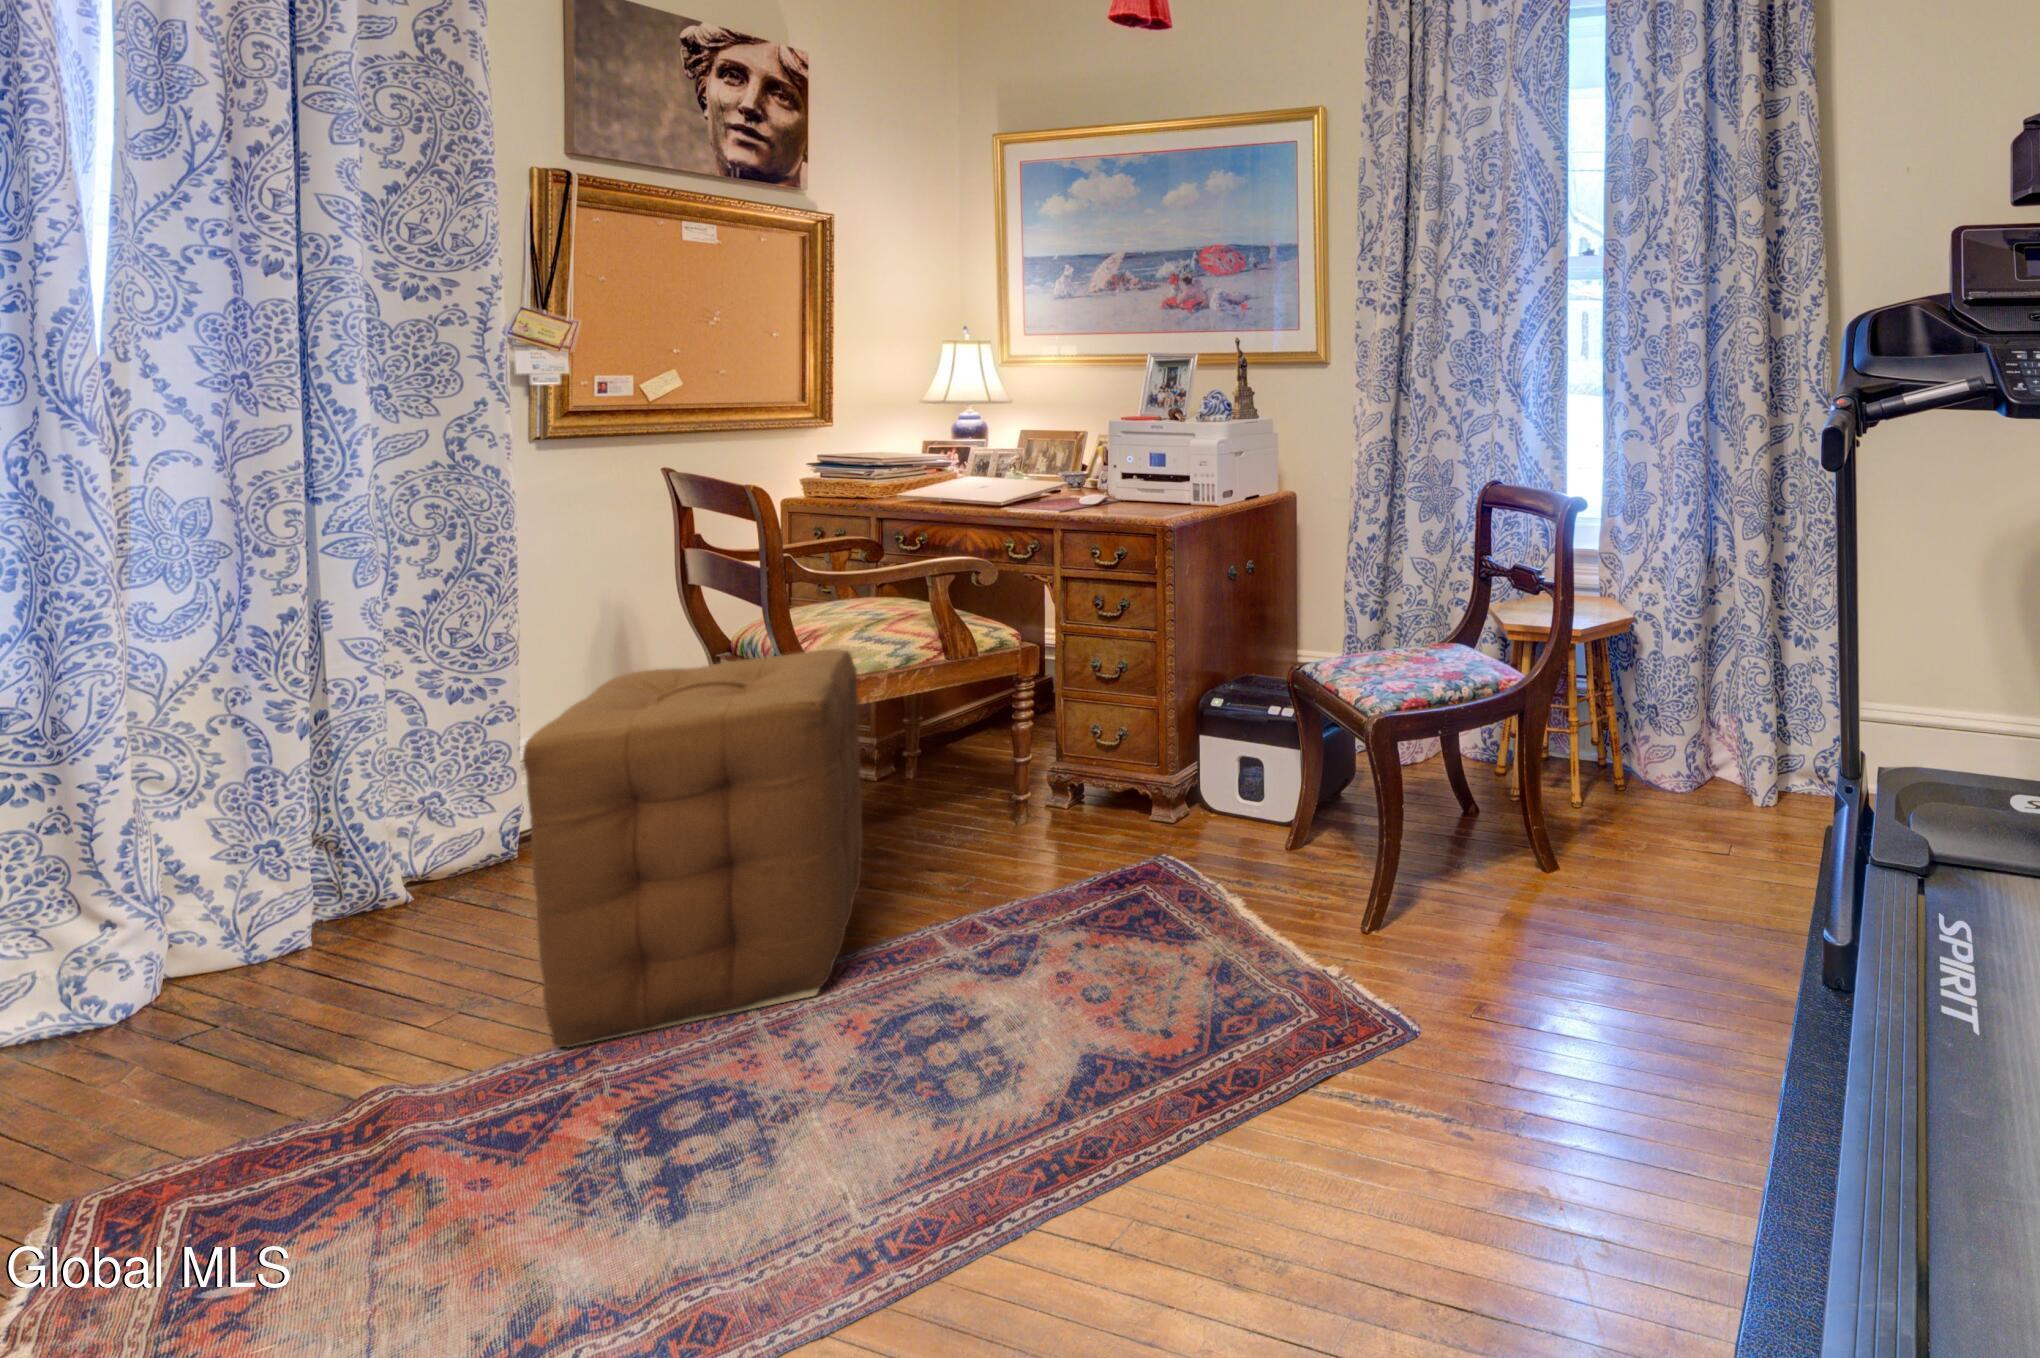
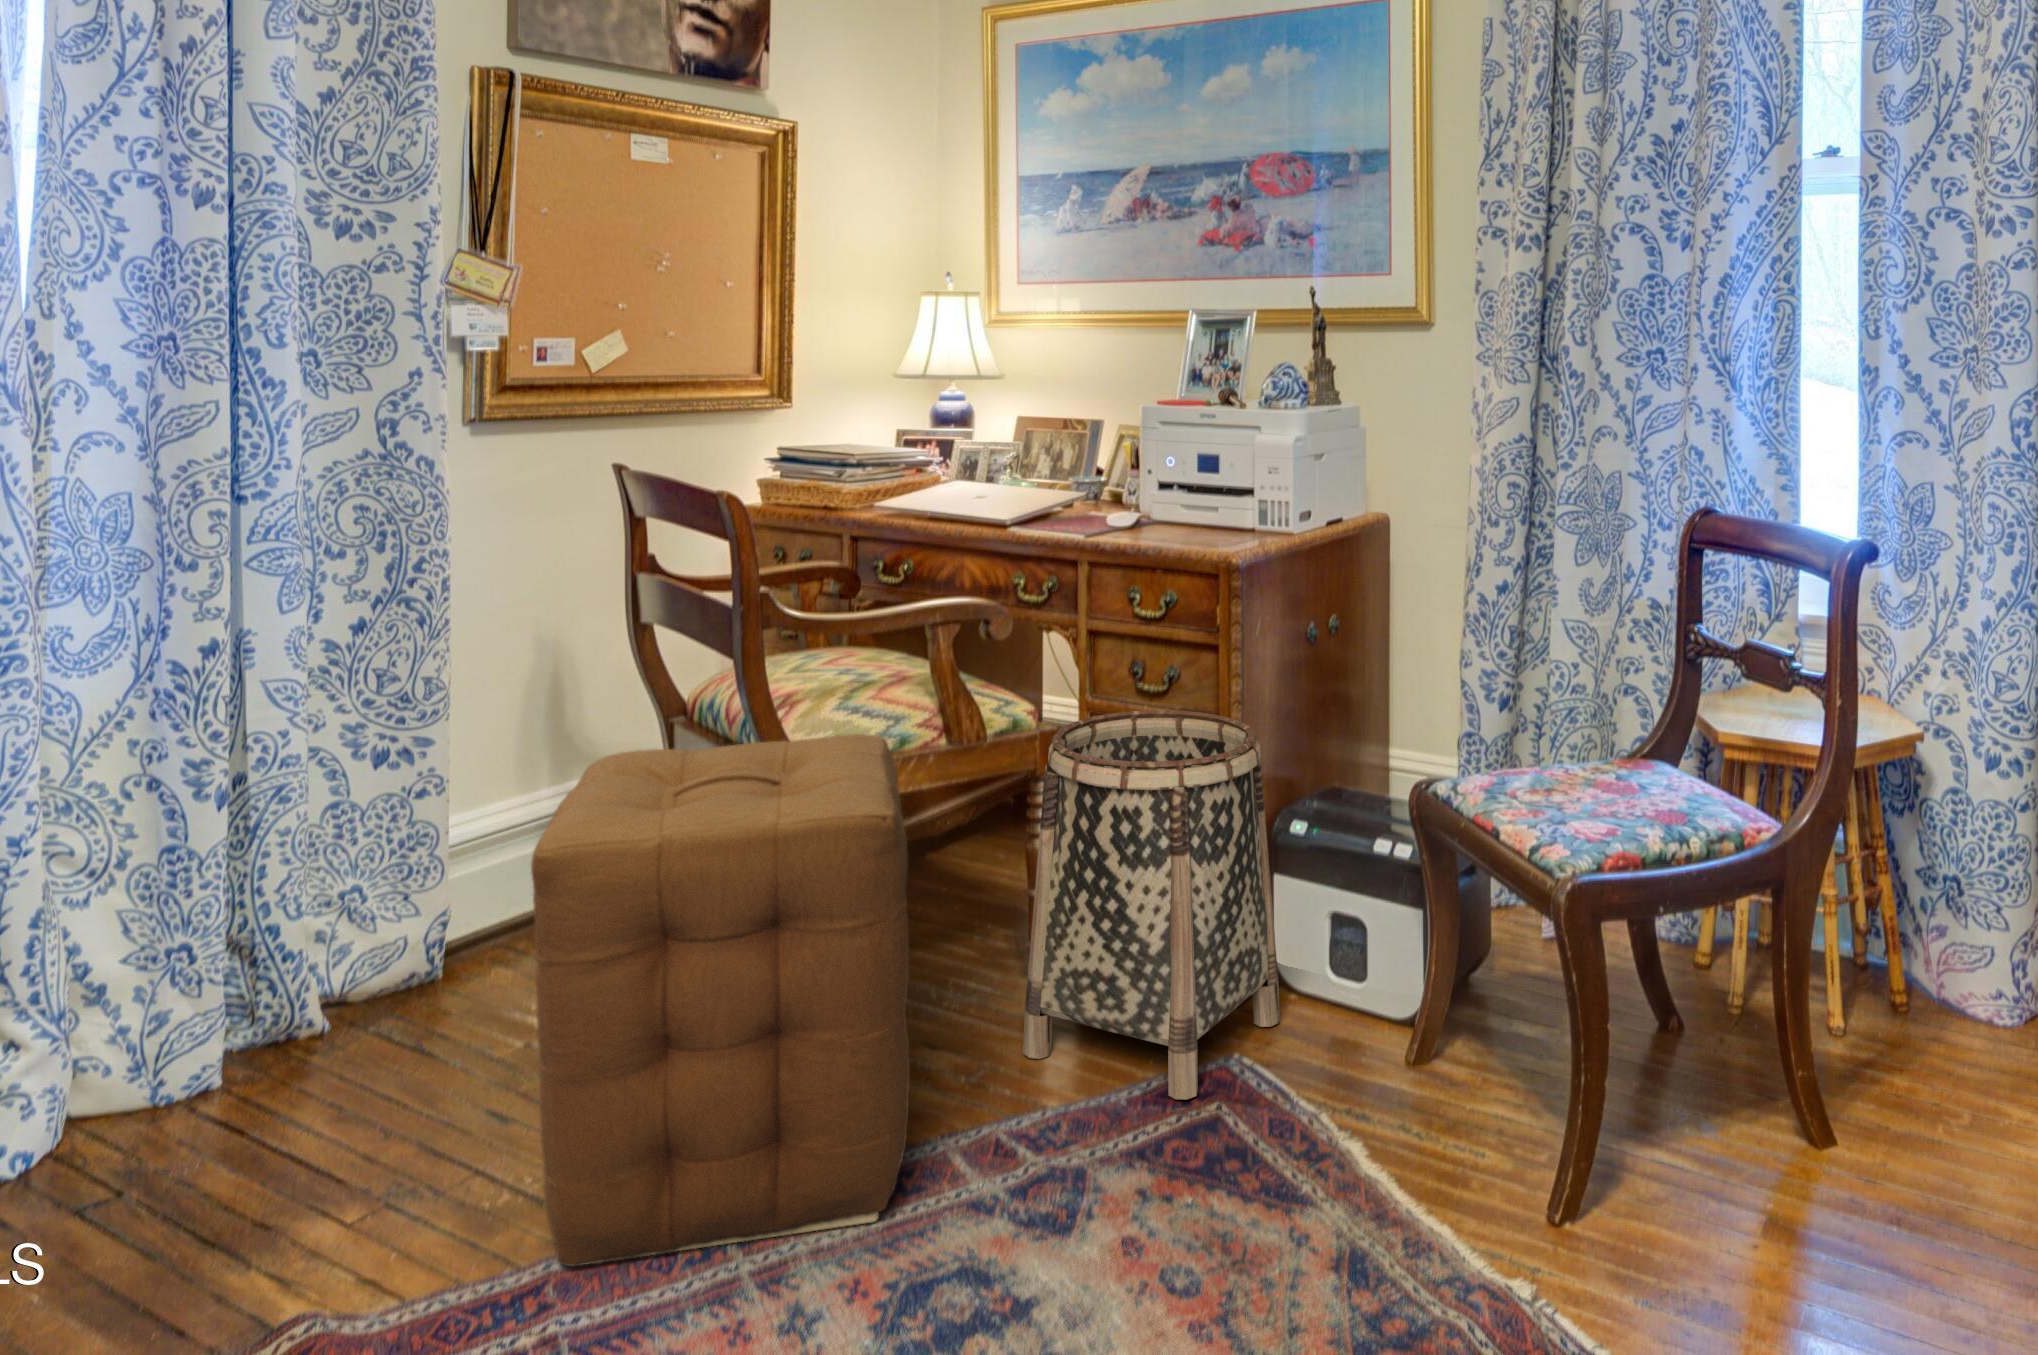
basket: none [970,621,1172,896] -> present [1023,710,1280,1100]

